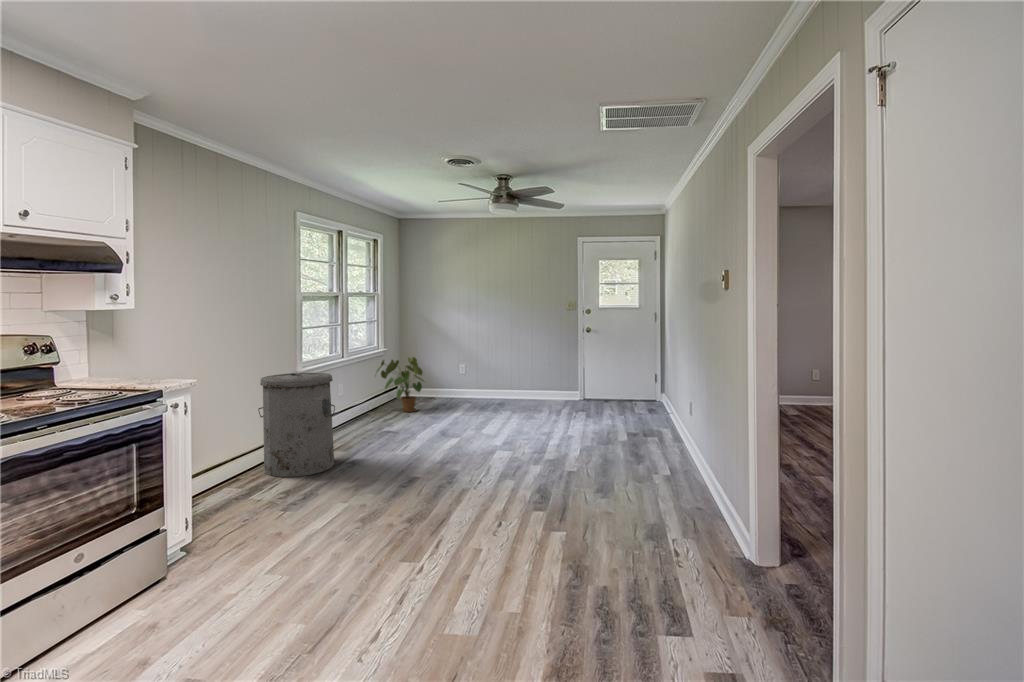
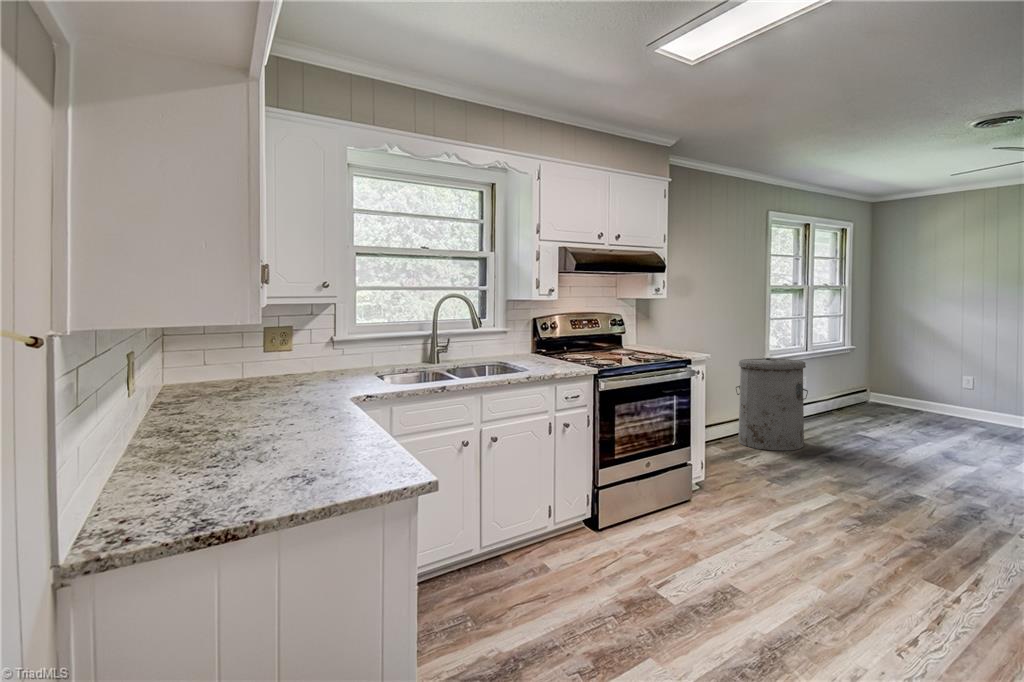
house plant: present [377,357,423,412] -> none [837,353,899,411]

